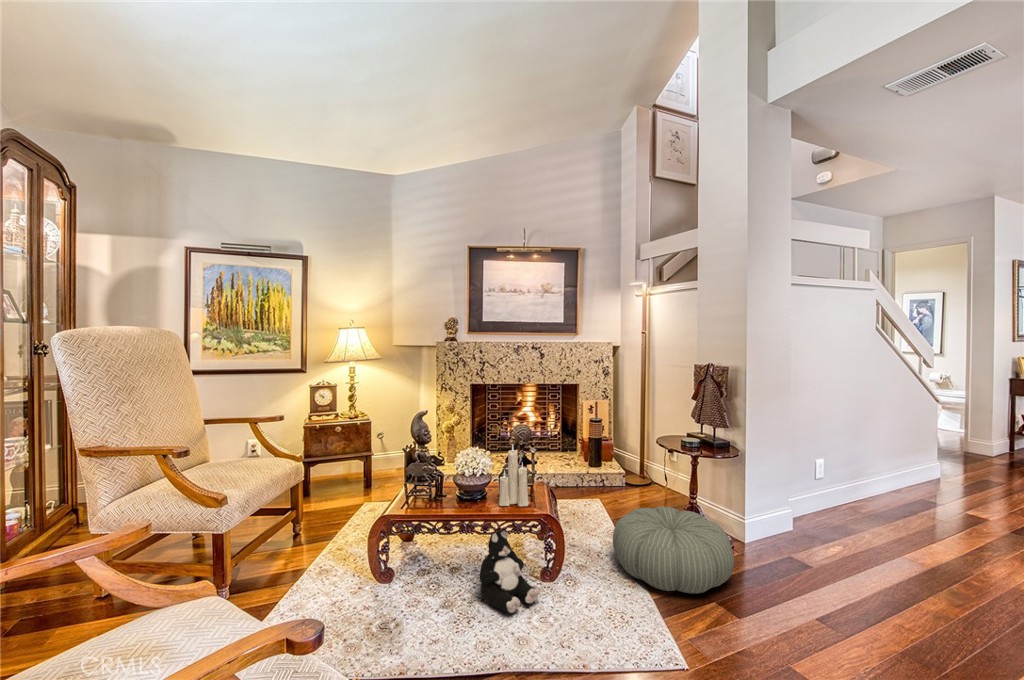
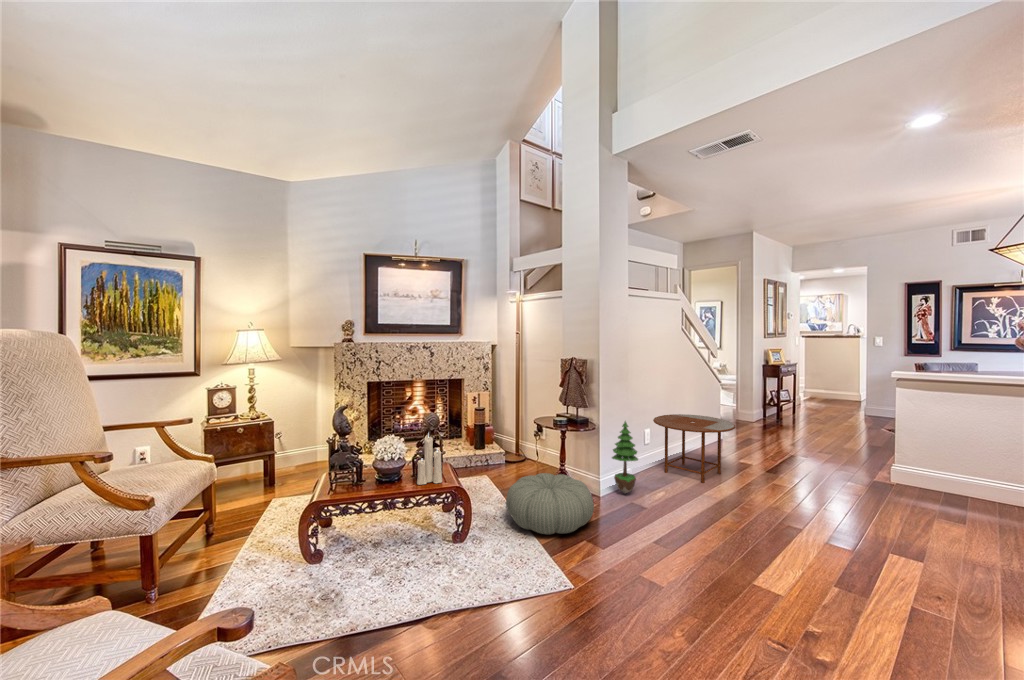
side table: none [833,442,980,547] -> present [653,414,735,483]
potted tree: none [765,446,808,547] -> present [612,421,638,494]
plush toy: present [479,529,540,613] -> none [405,503,456,569]

